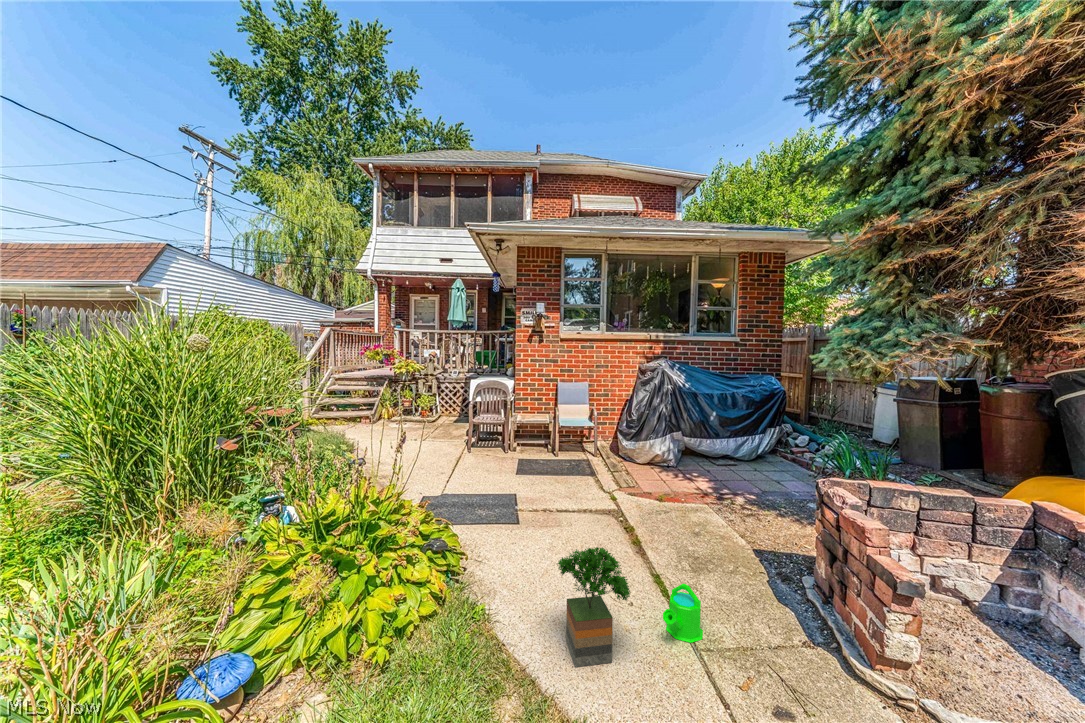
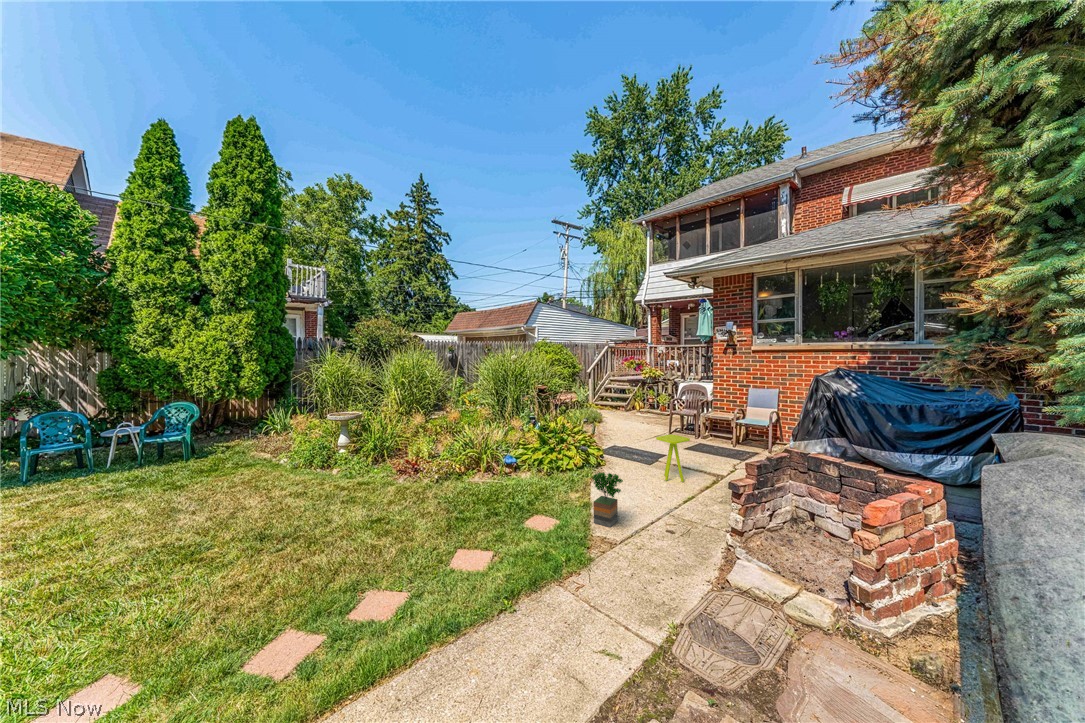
side table: none [540,451,583,524] -> present [656,434,690,482]
watering can: present [663,584,703,643] -> none [642,506,679,538]

